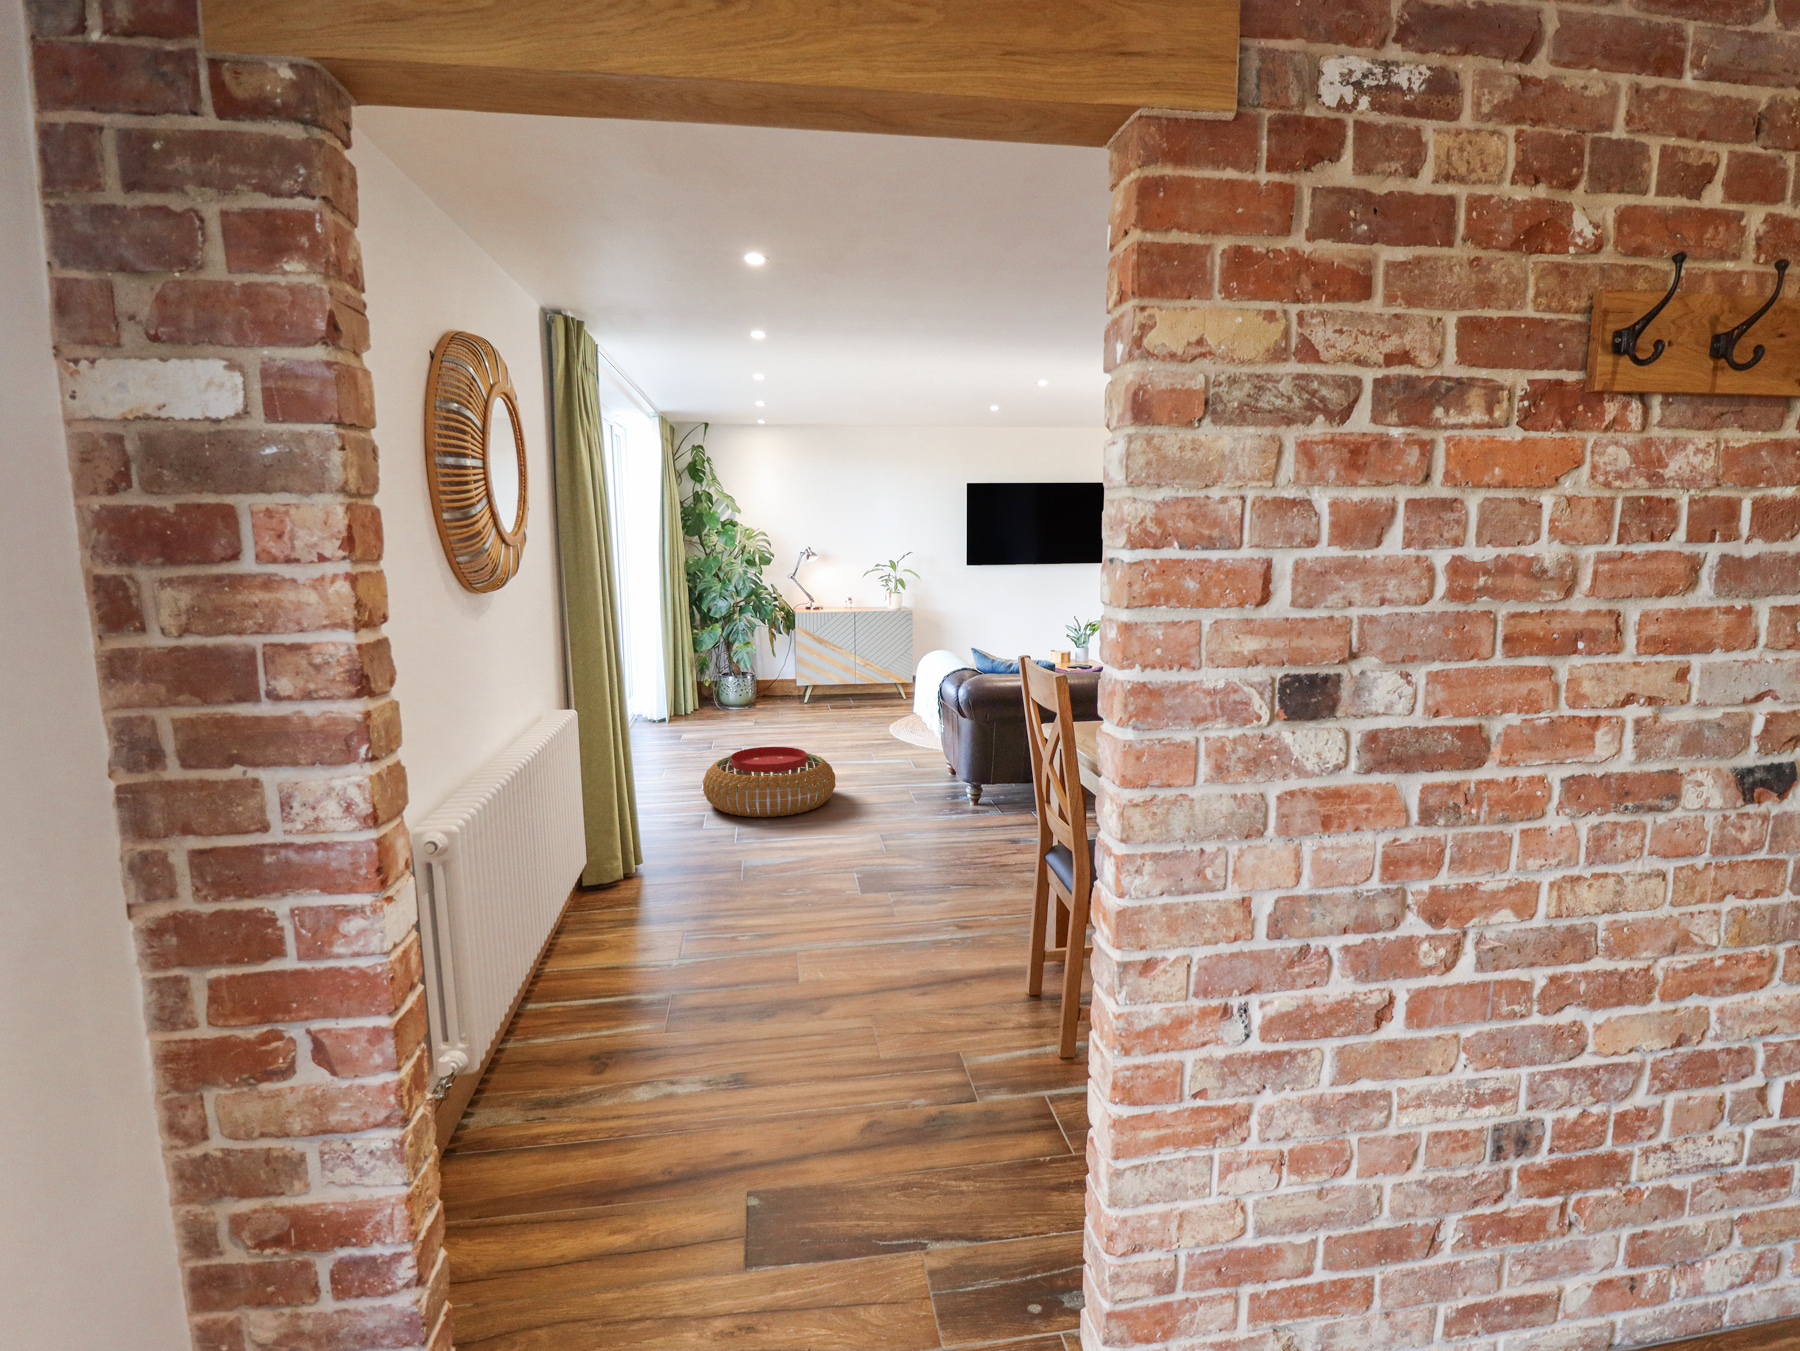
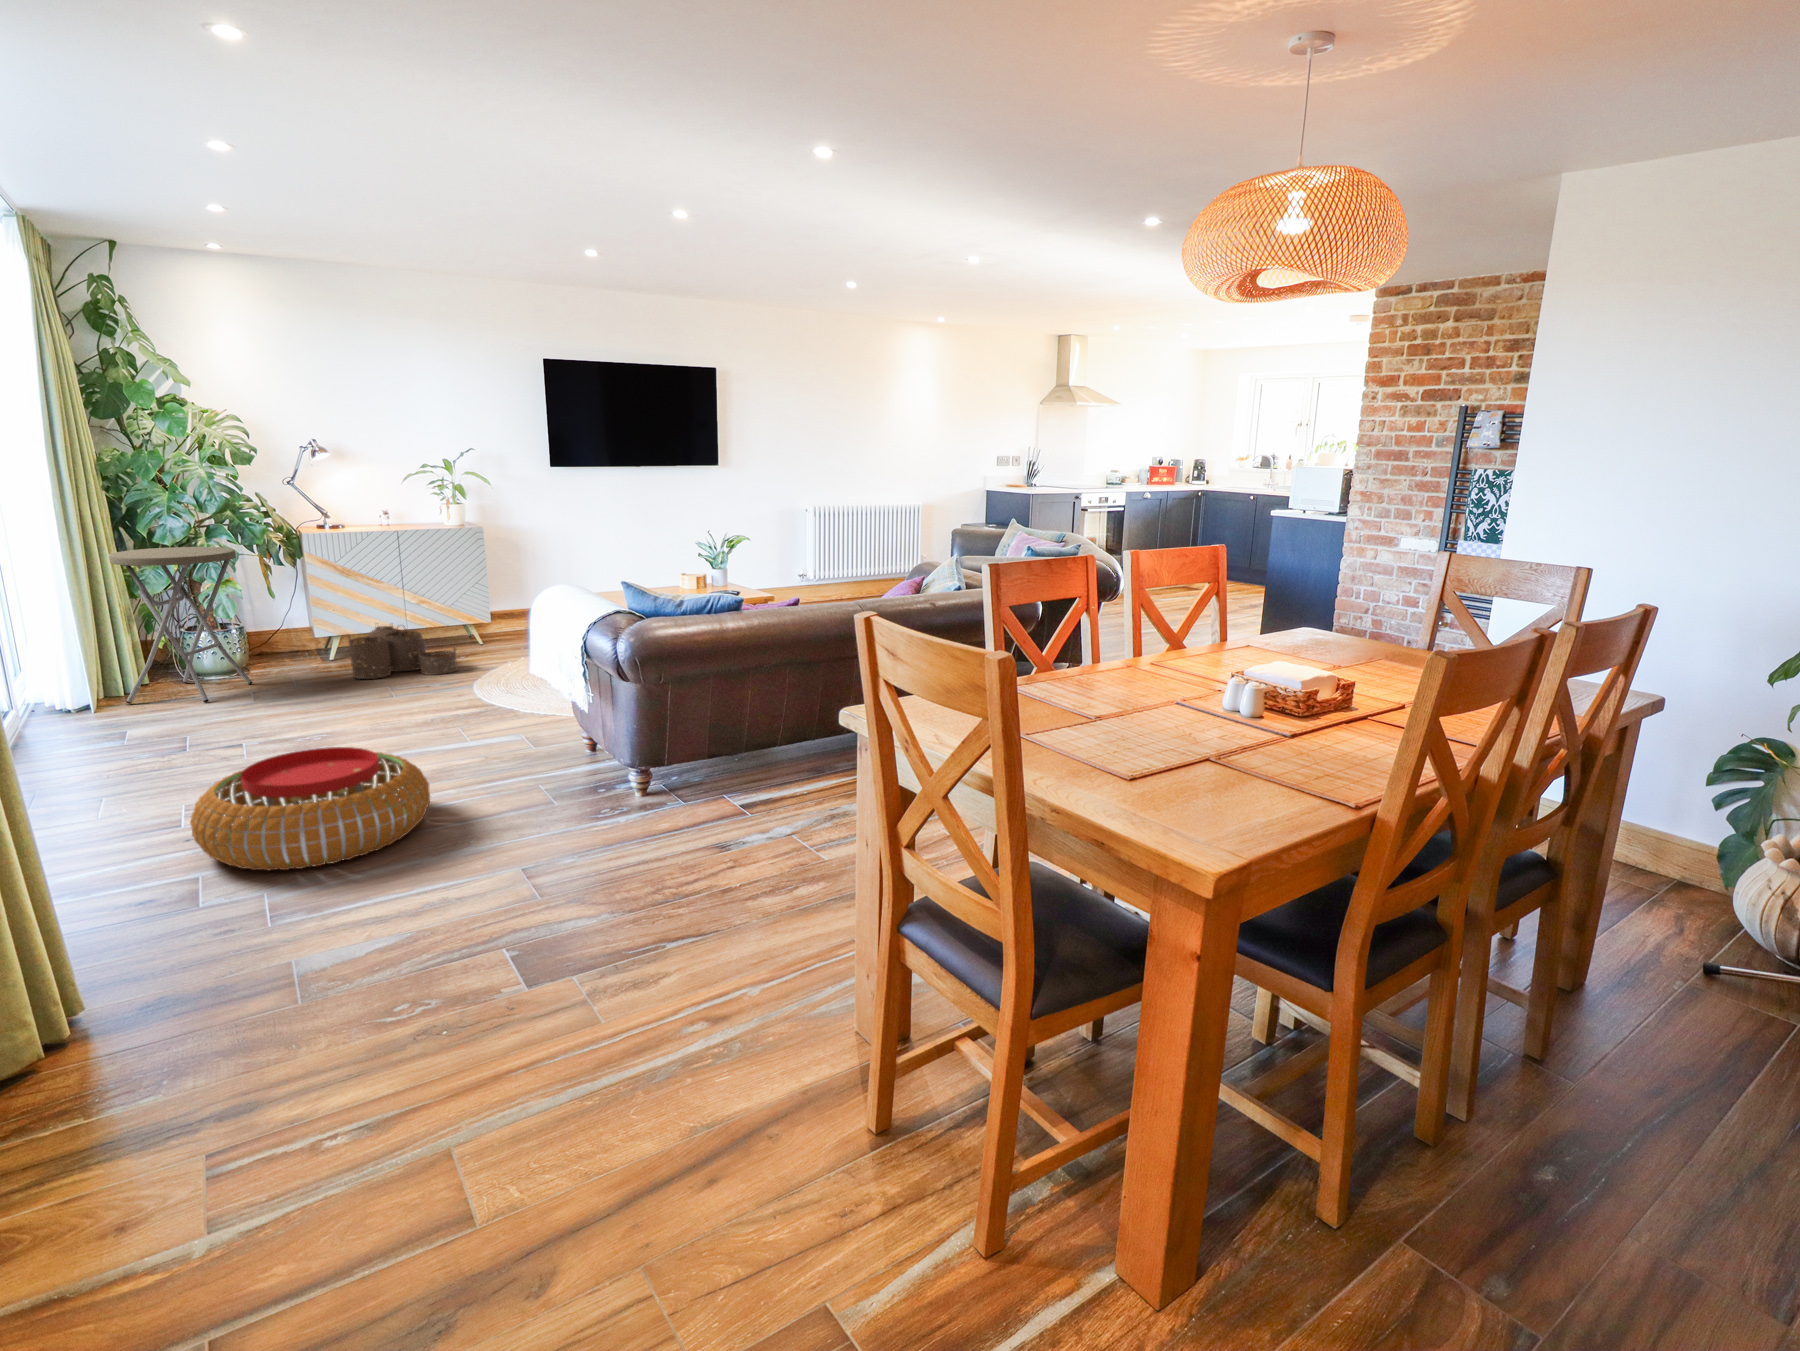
side table: none [685,619,755,722] -> present [109,547,252,704]
woven basket: none [813,677,882,716] -> present [348,625,457,679]

